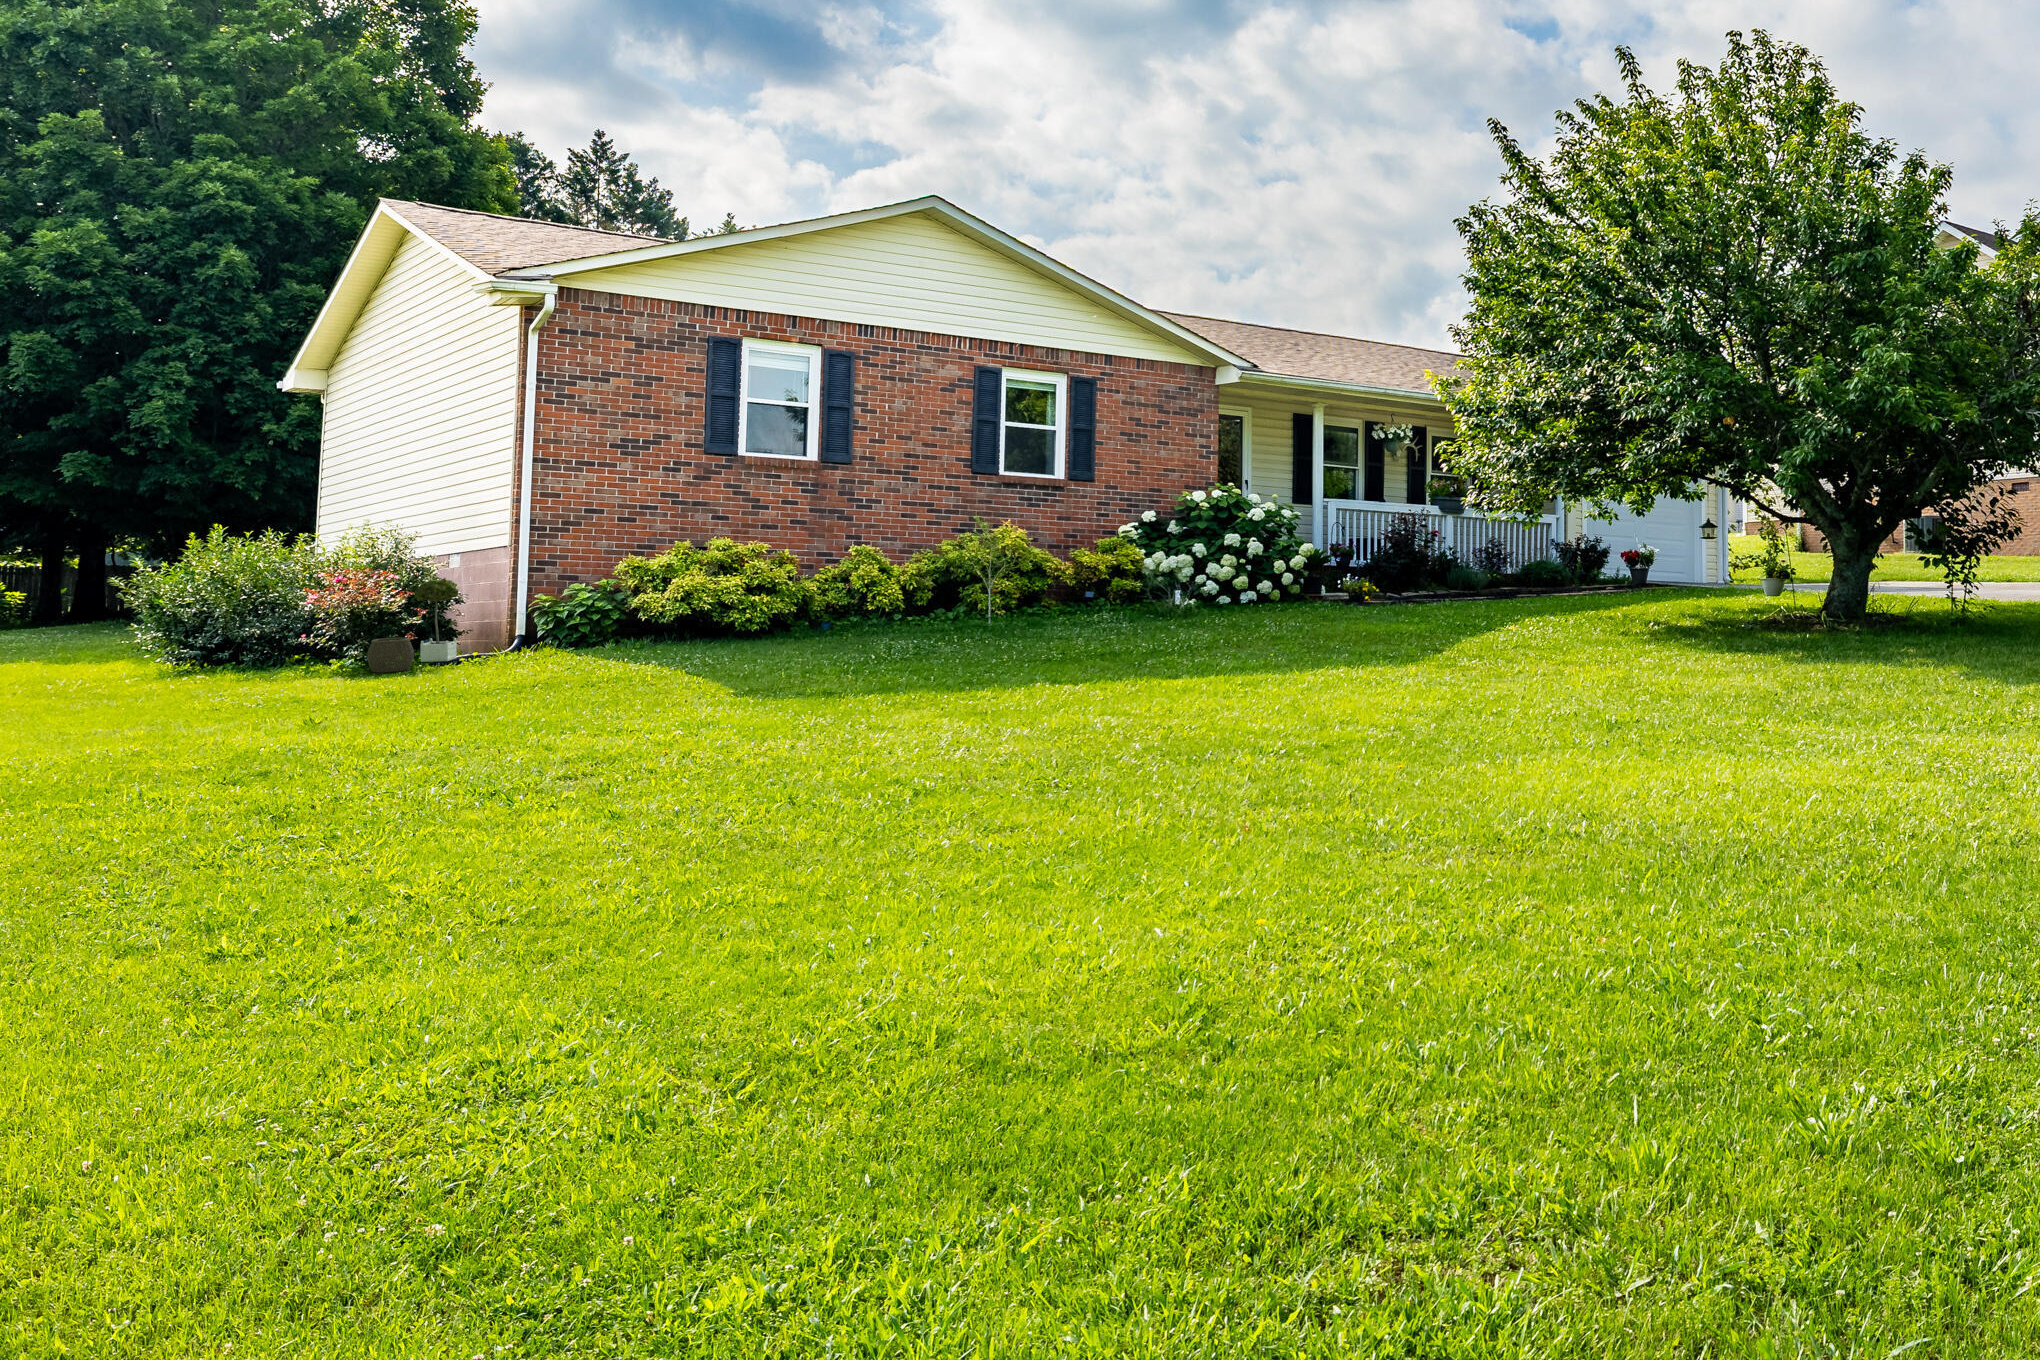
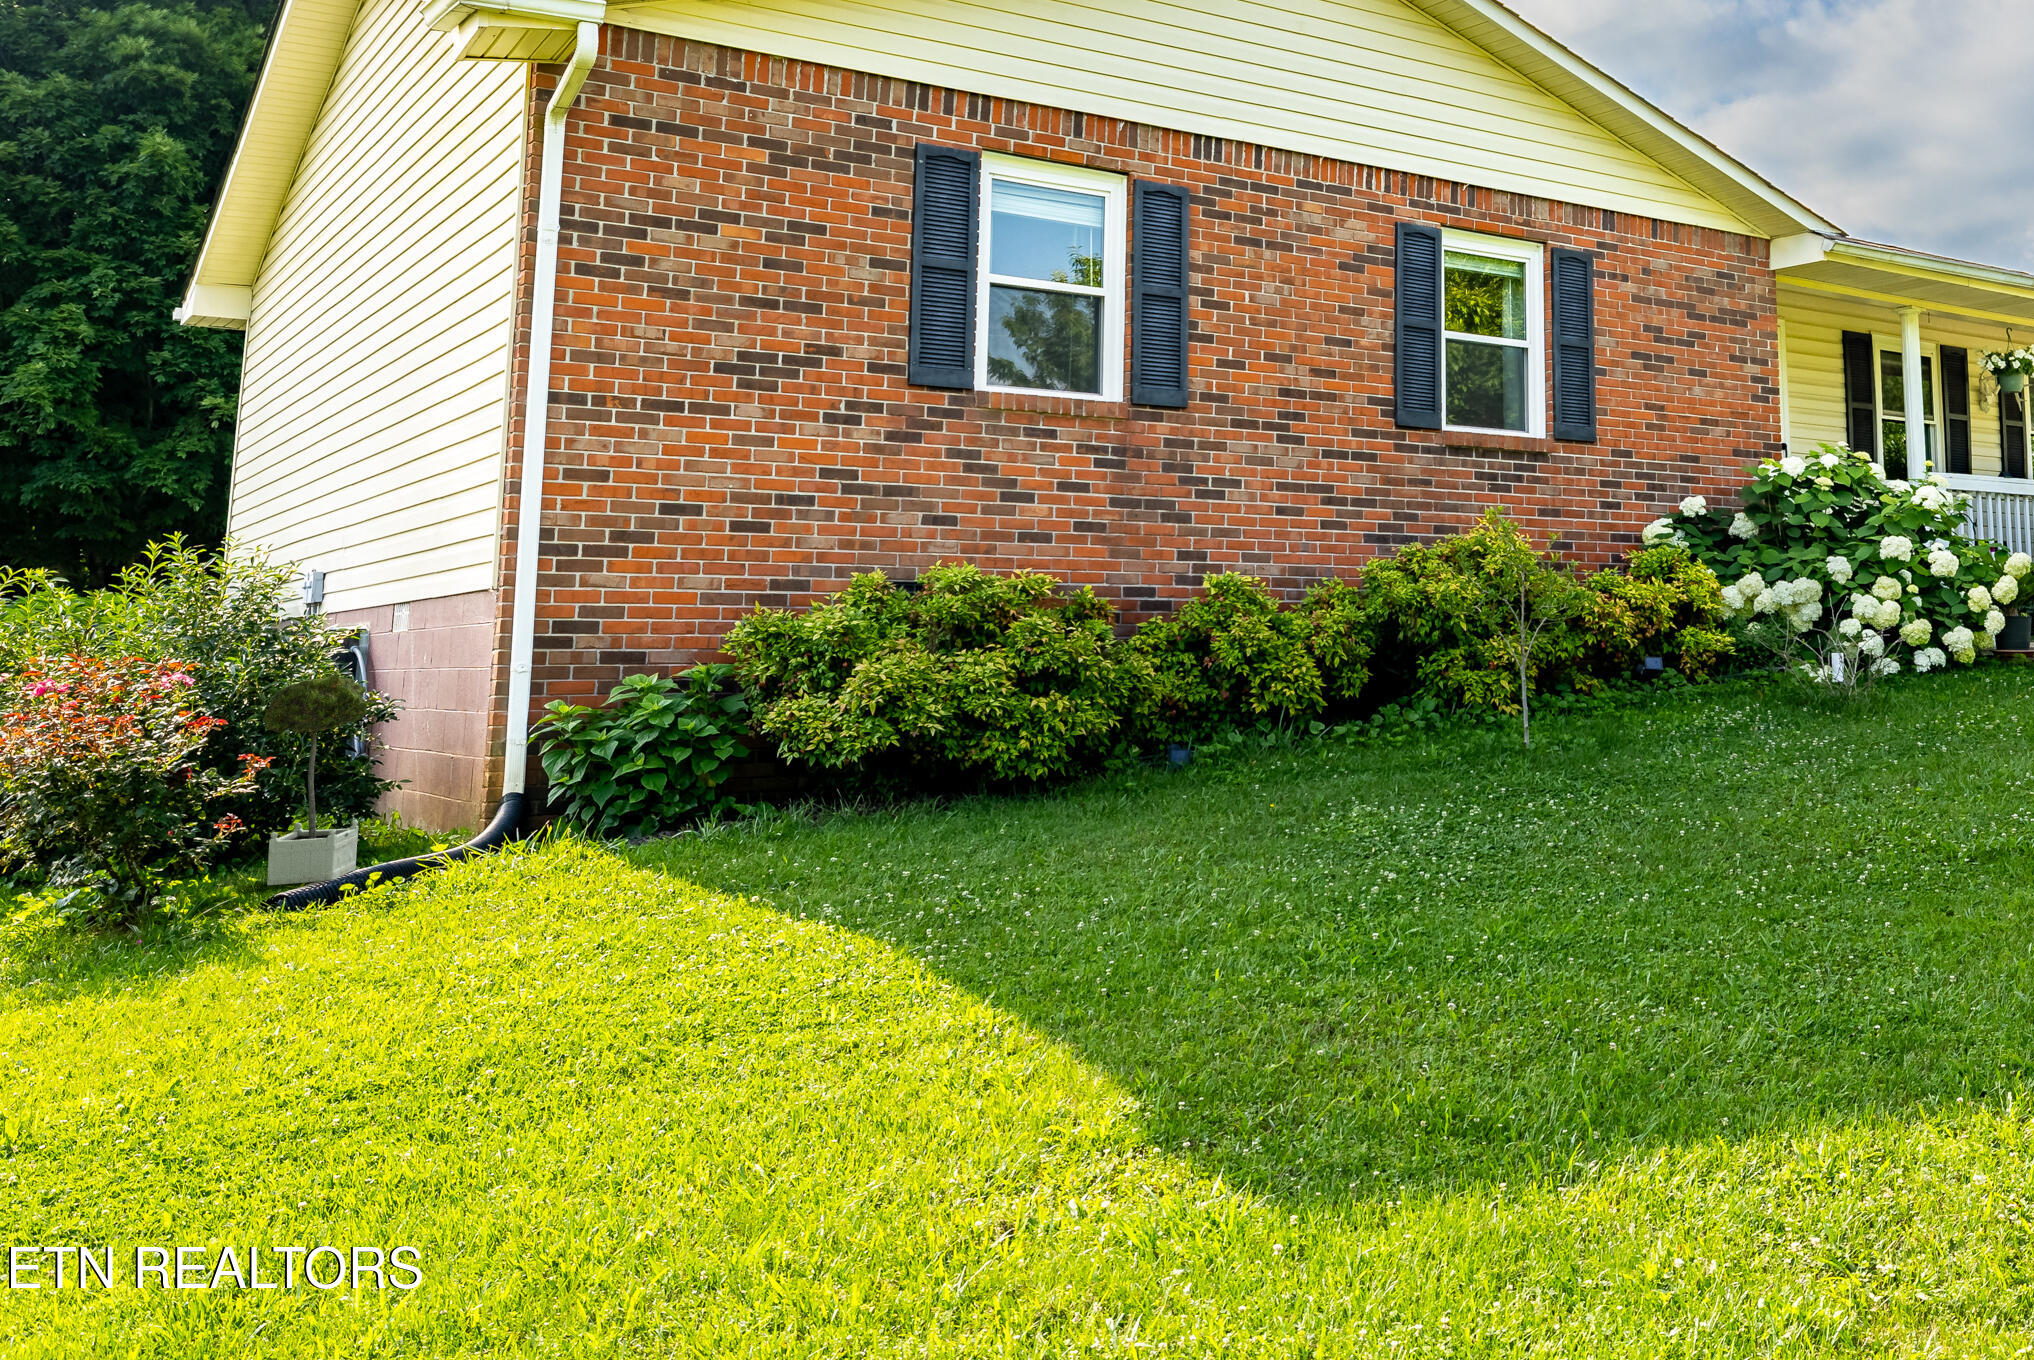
woven basket: present [367,638,414,672] -> none [107,835,236,938]

